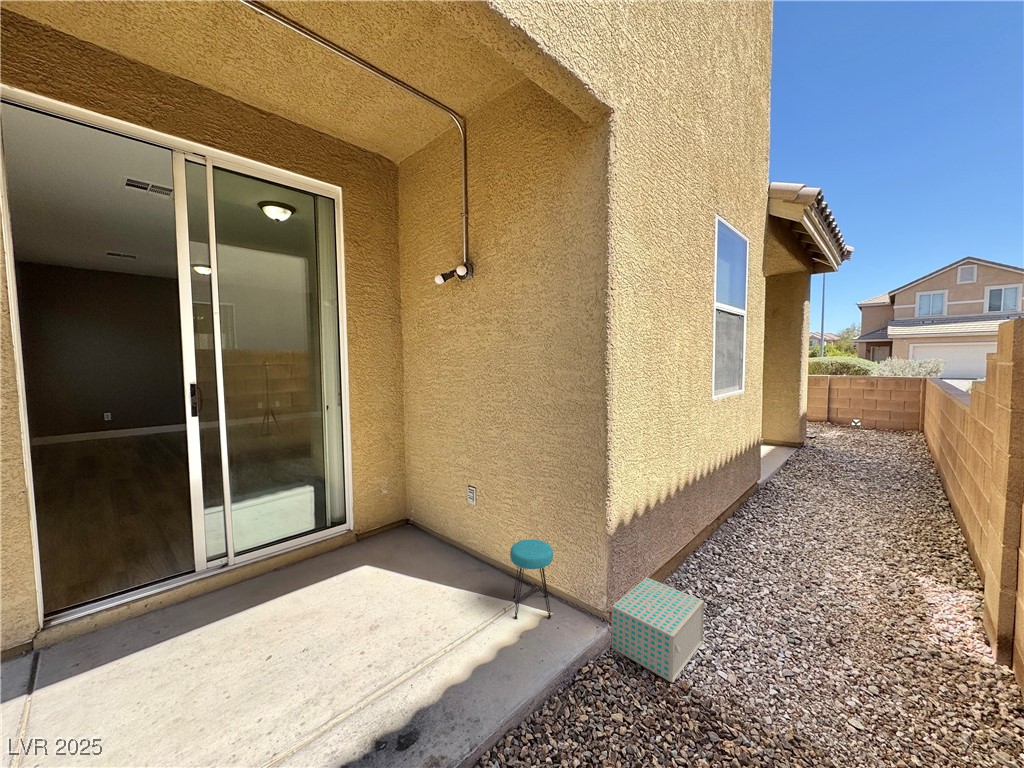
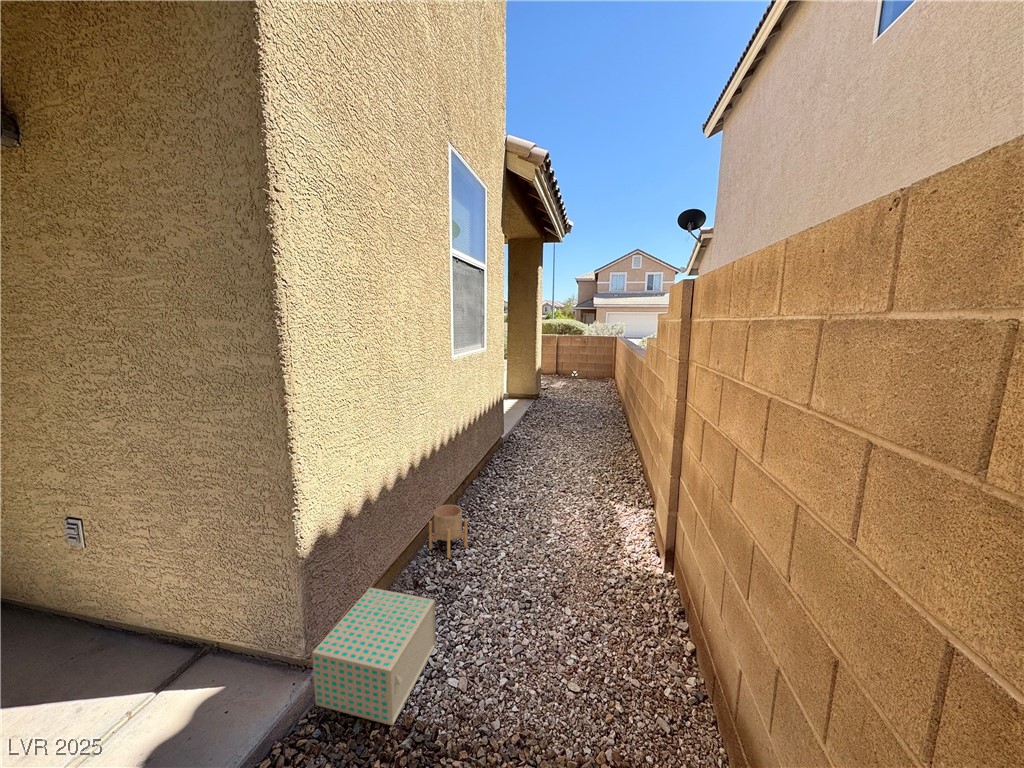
planter: none [688,531,727,580] -> present [429,505,467,558]
stool: present [510,539,553,619] -> none [124,588,216,733]

